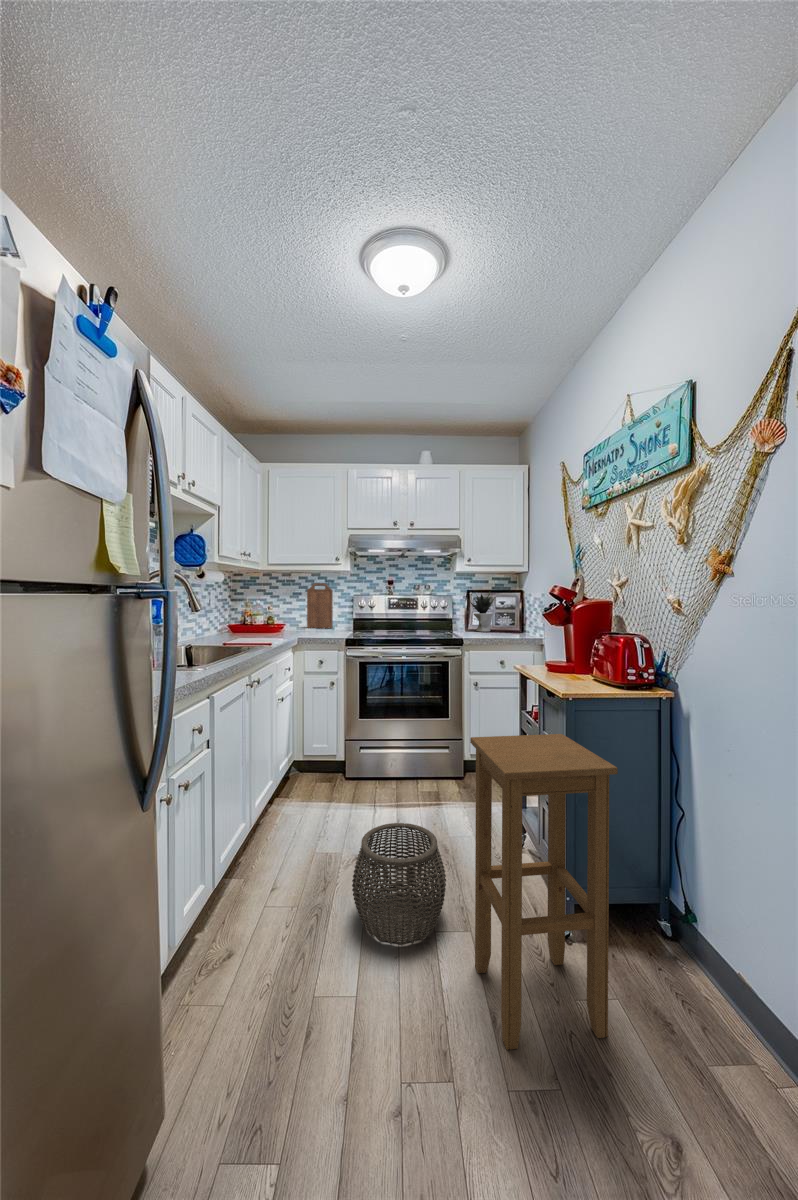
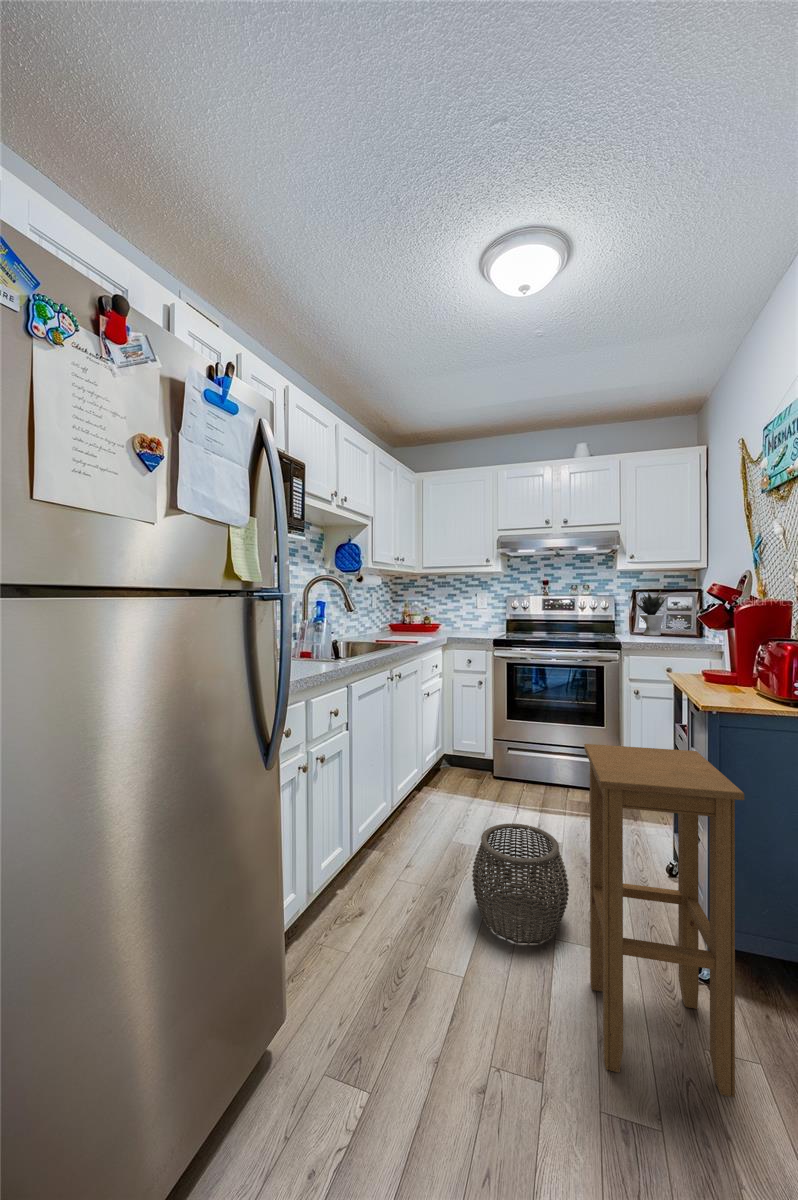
cutting board: present [307,583,333,628] -> none [460,584,485,629]

